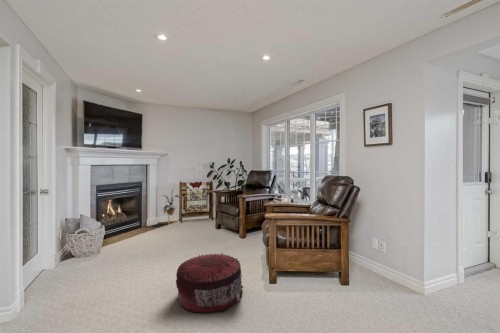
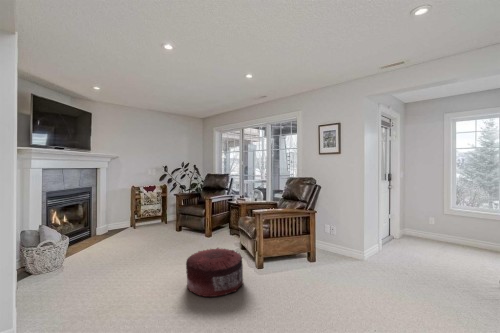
house plant: present [164,195,179,223] -> none [110,192,136,232]

